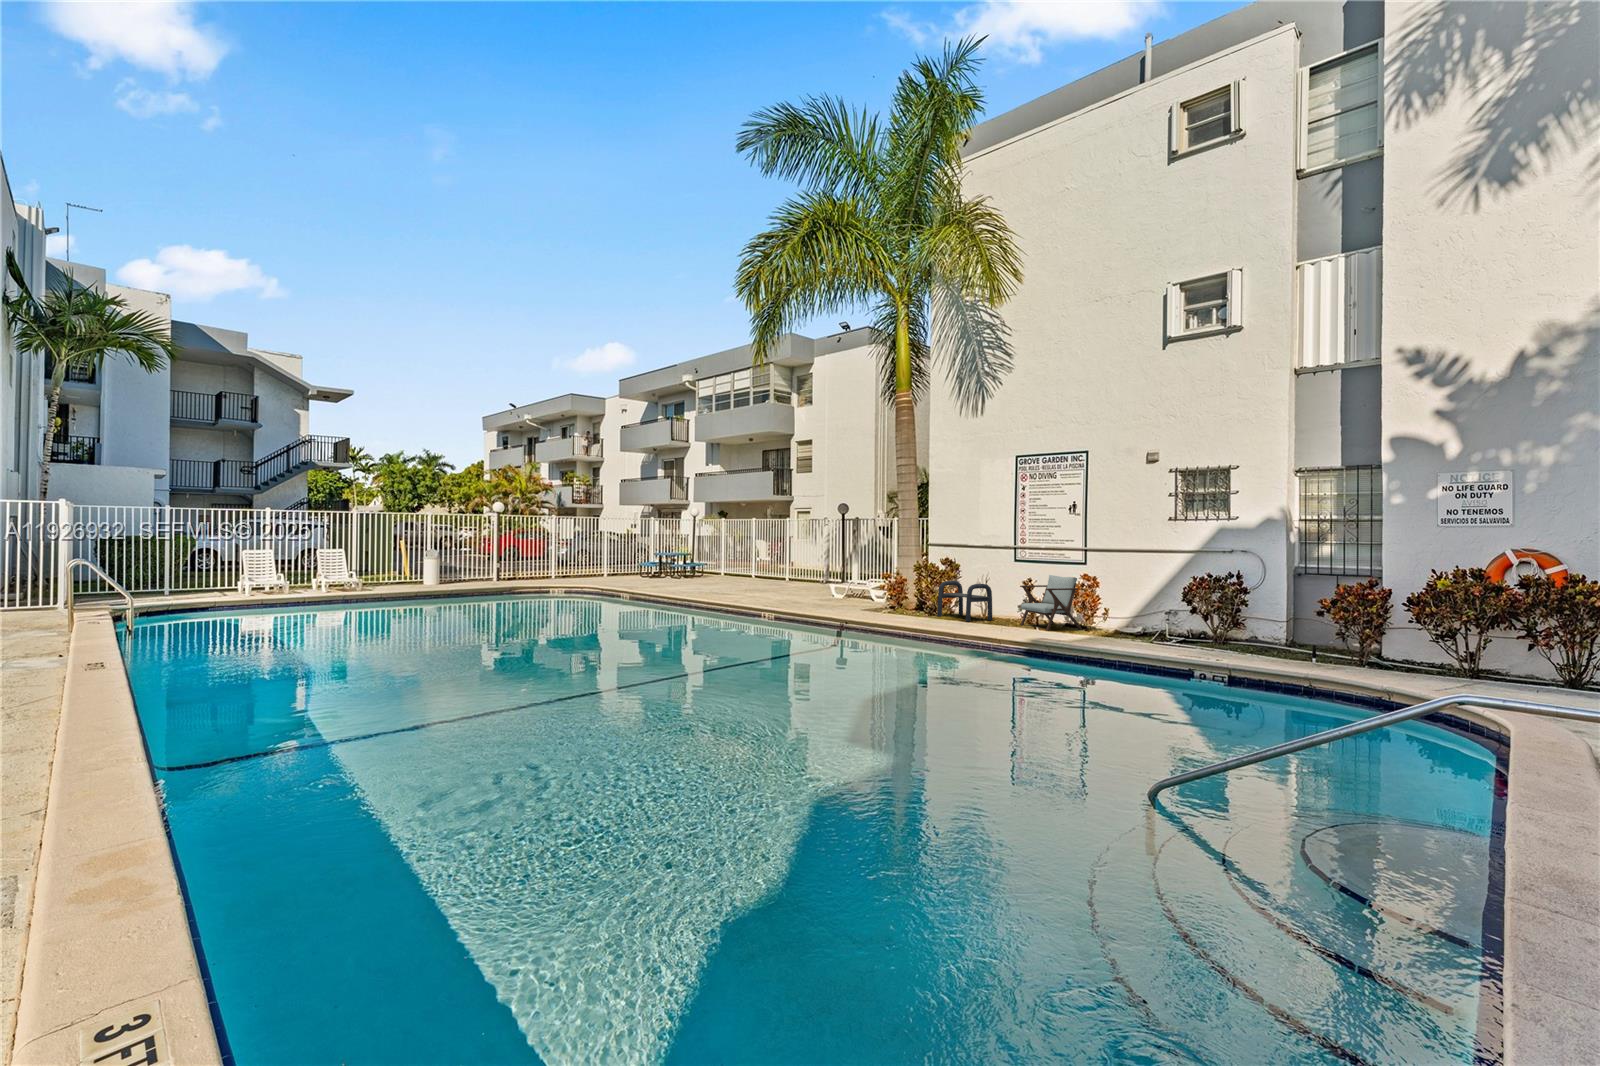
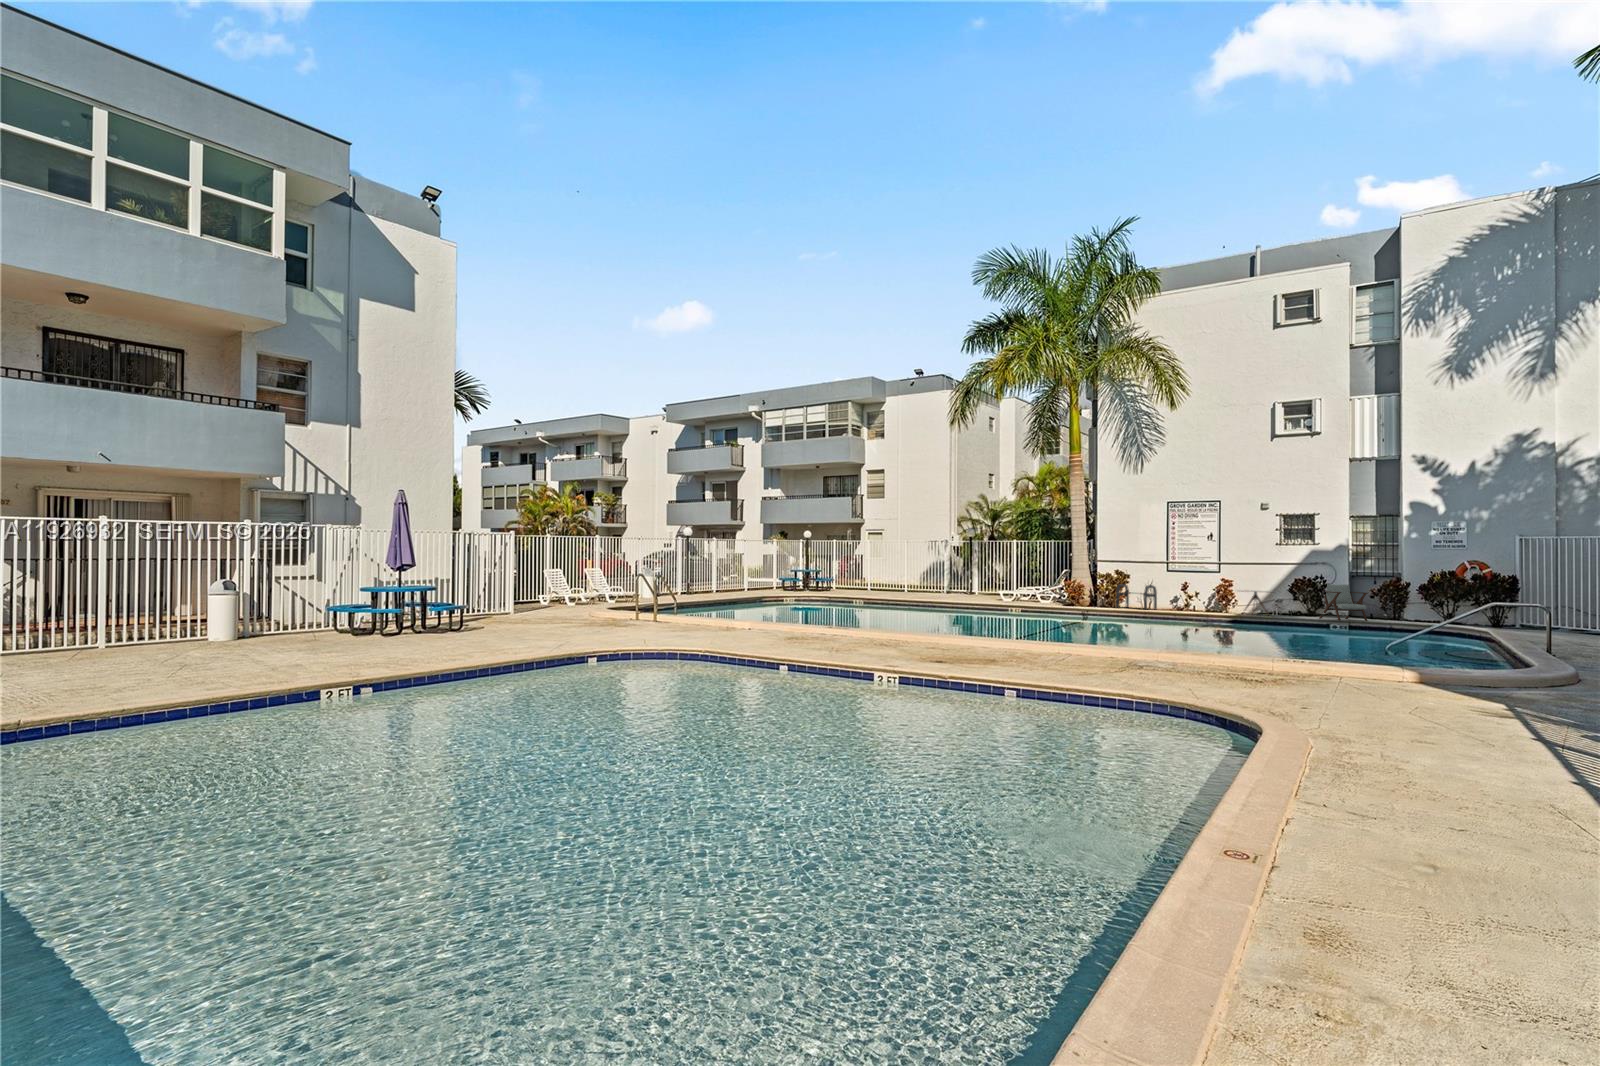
lounge chair: present [1020,575,1082,630] -> present [1319,584,1368,621]
round table: none [1095,594,1159,638] -> present [1243,590,1275,614]

